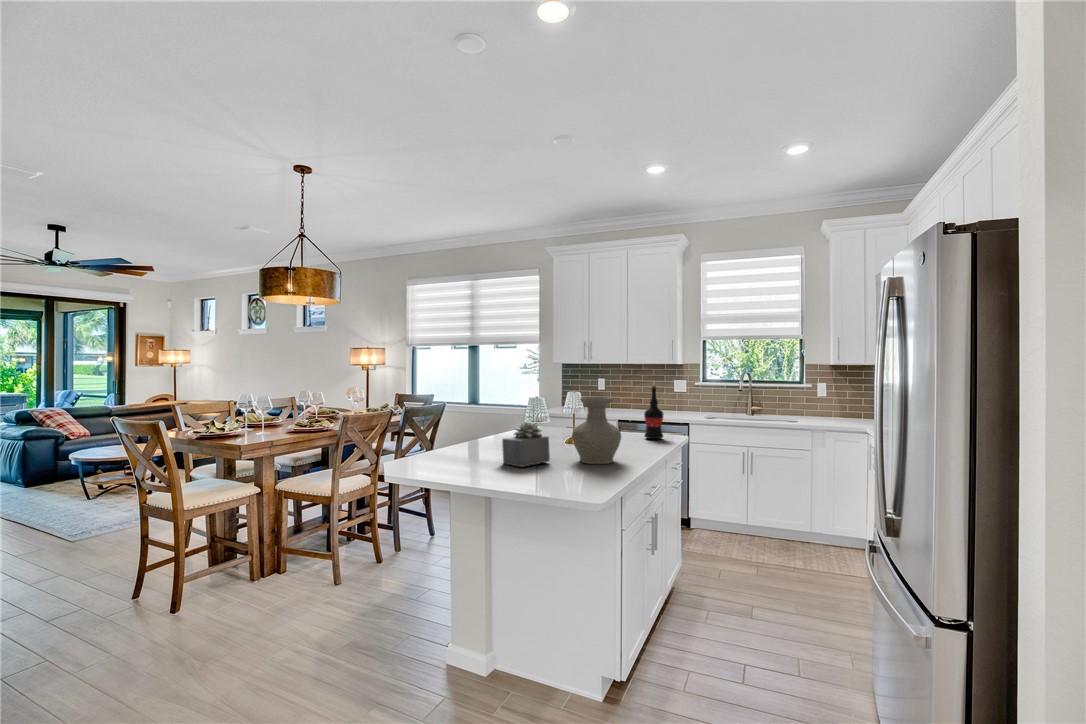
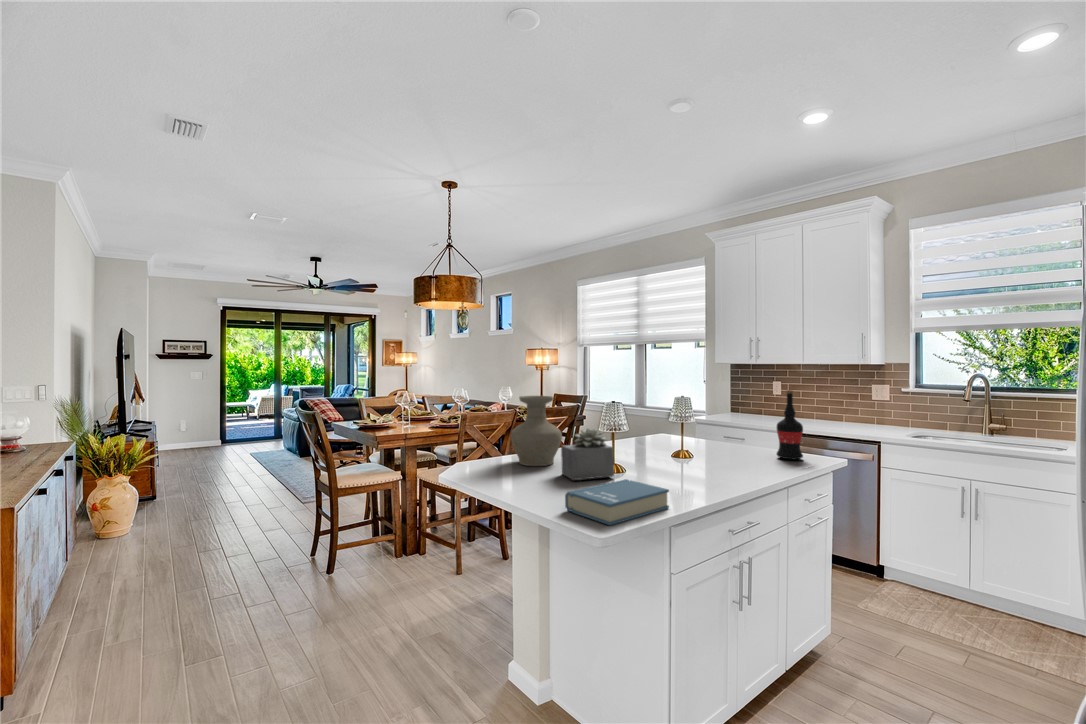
vase: present [572,397,621,464] -> present [511,396,562,466]
book: none [547,460,618,494] -> present [565,479,669,525]

